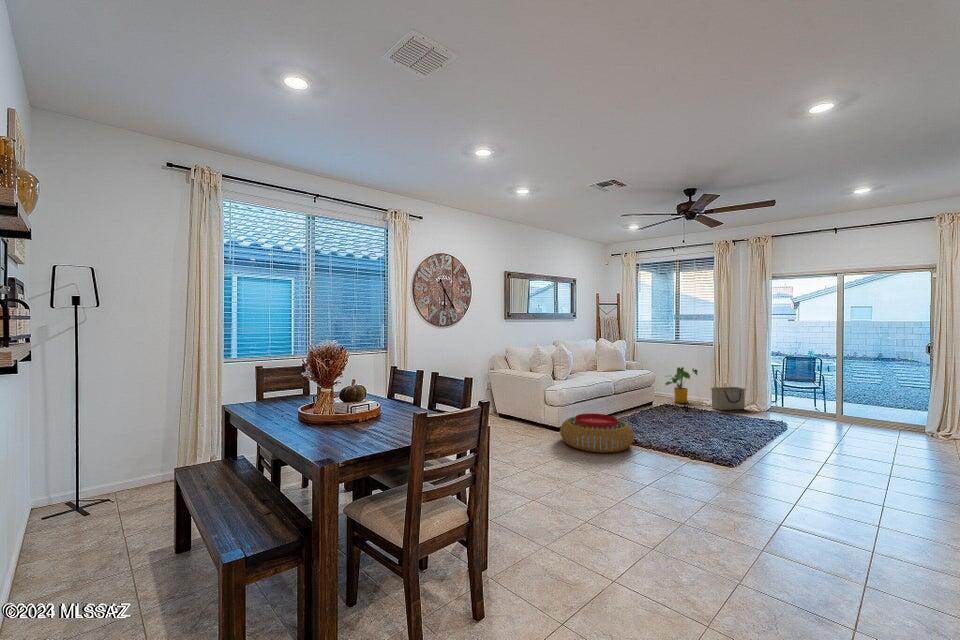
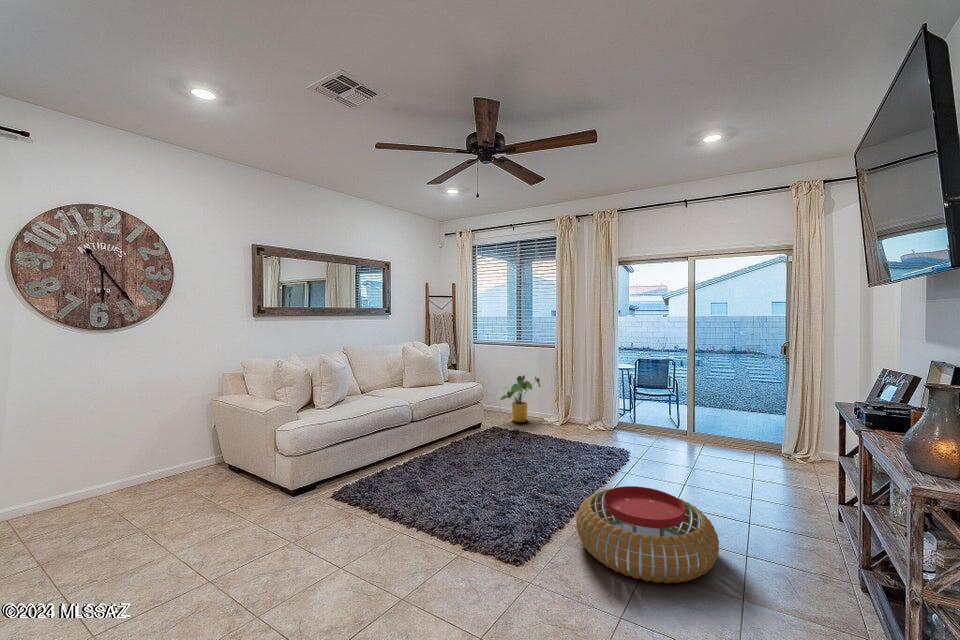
basket: present [711,387,746,410] -> none [551,400,591,432]
pouf: present [560,414,634,453] -> present [576,486,719,583]

